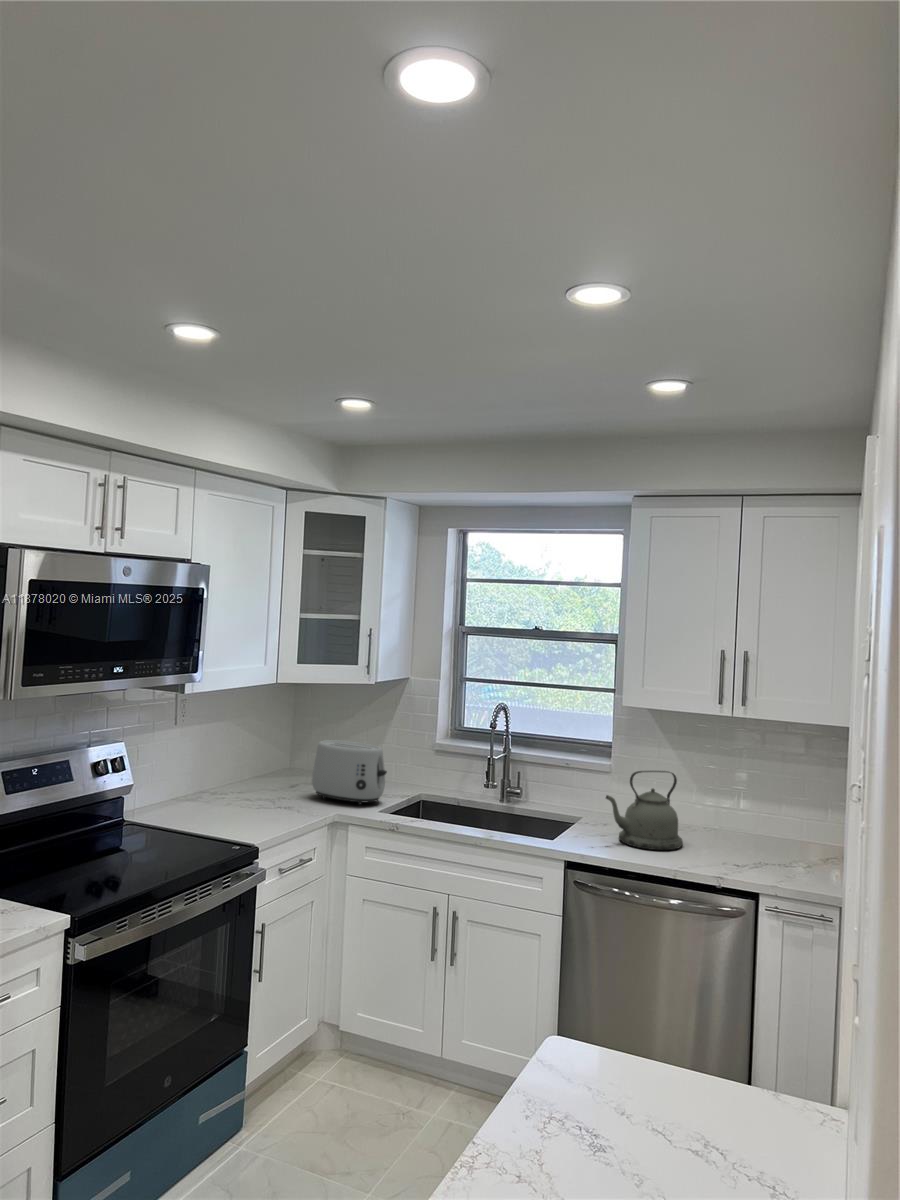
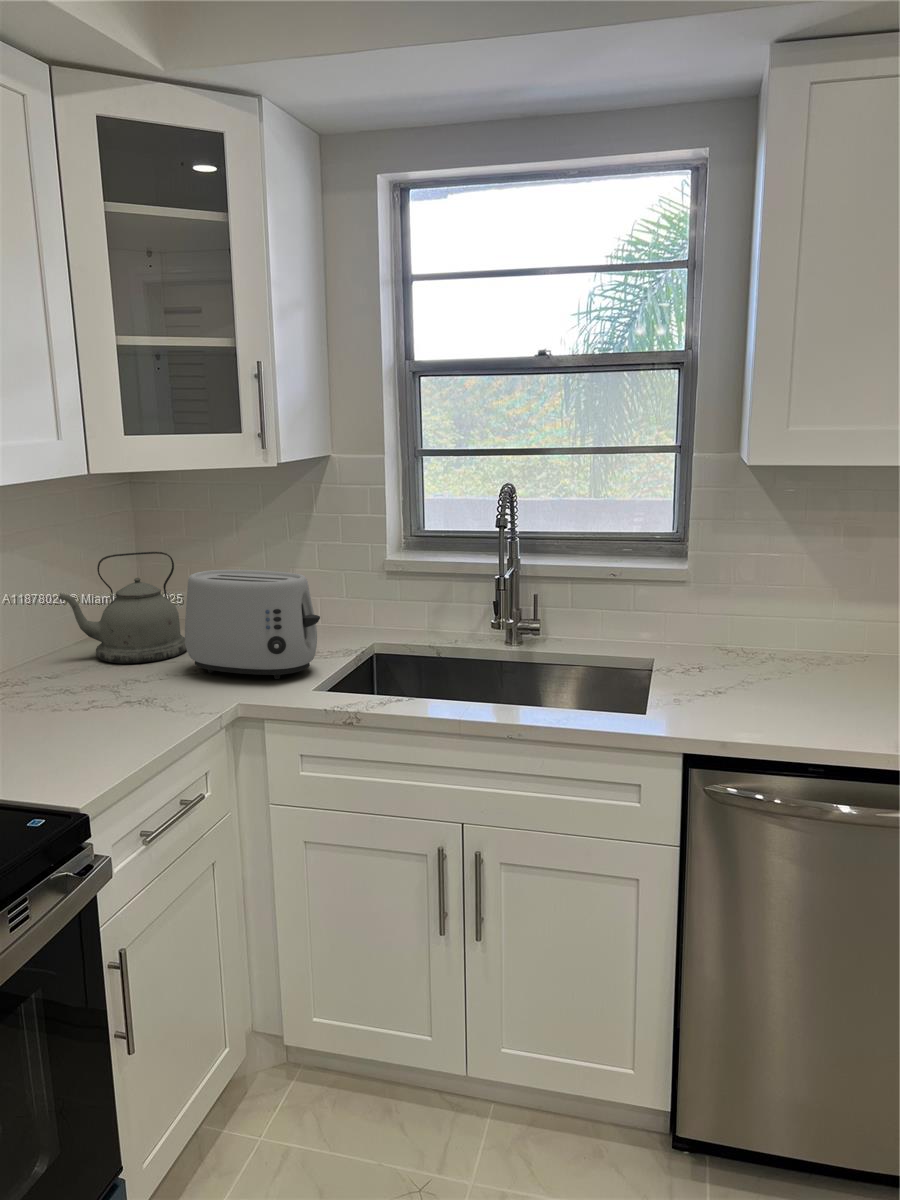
kettle: present [606,771,683,850] -> present [59,552,186,663]

